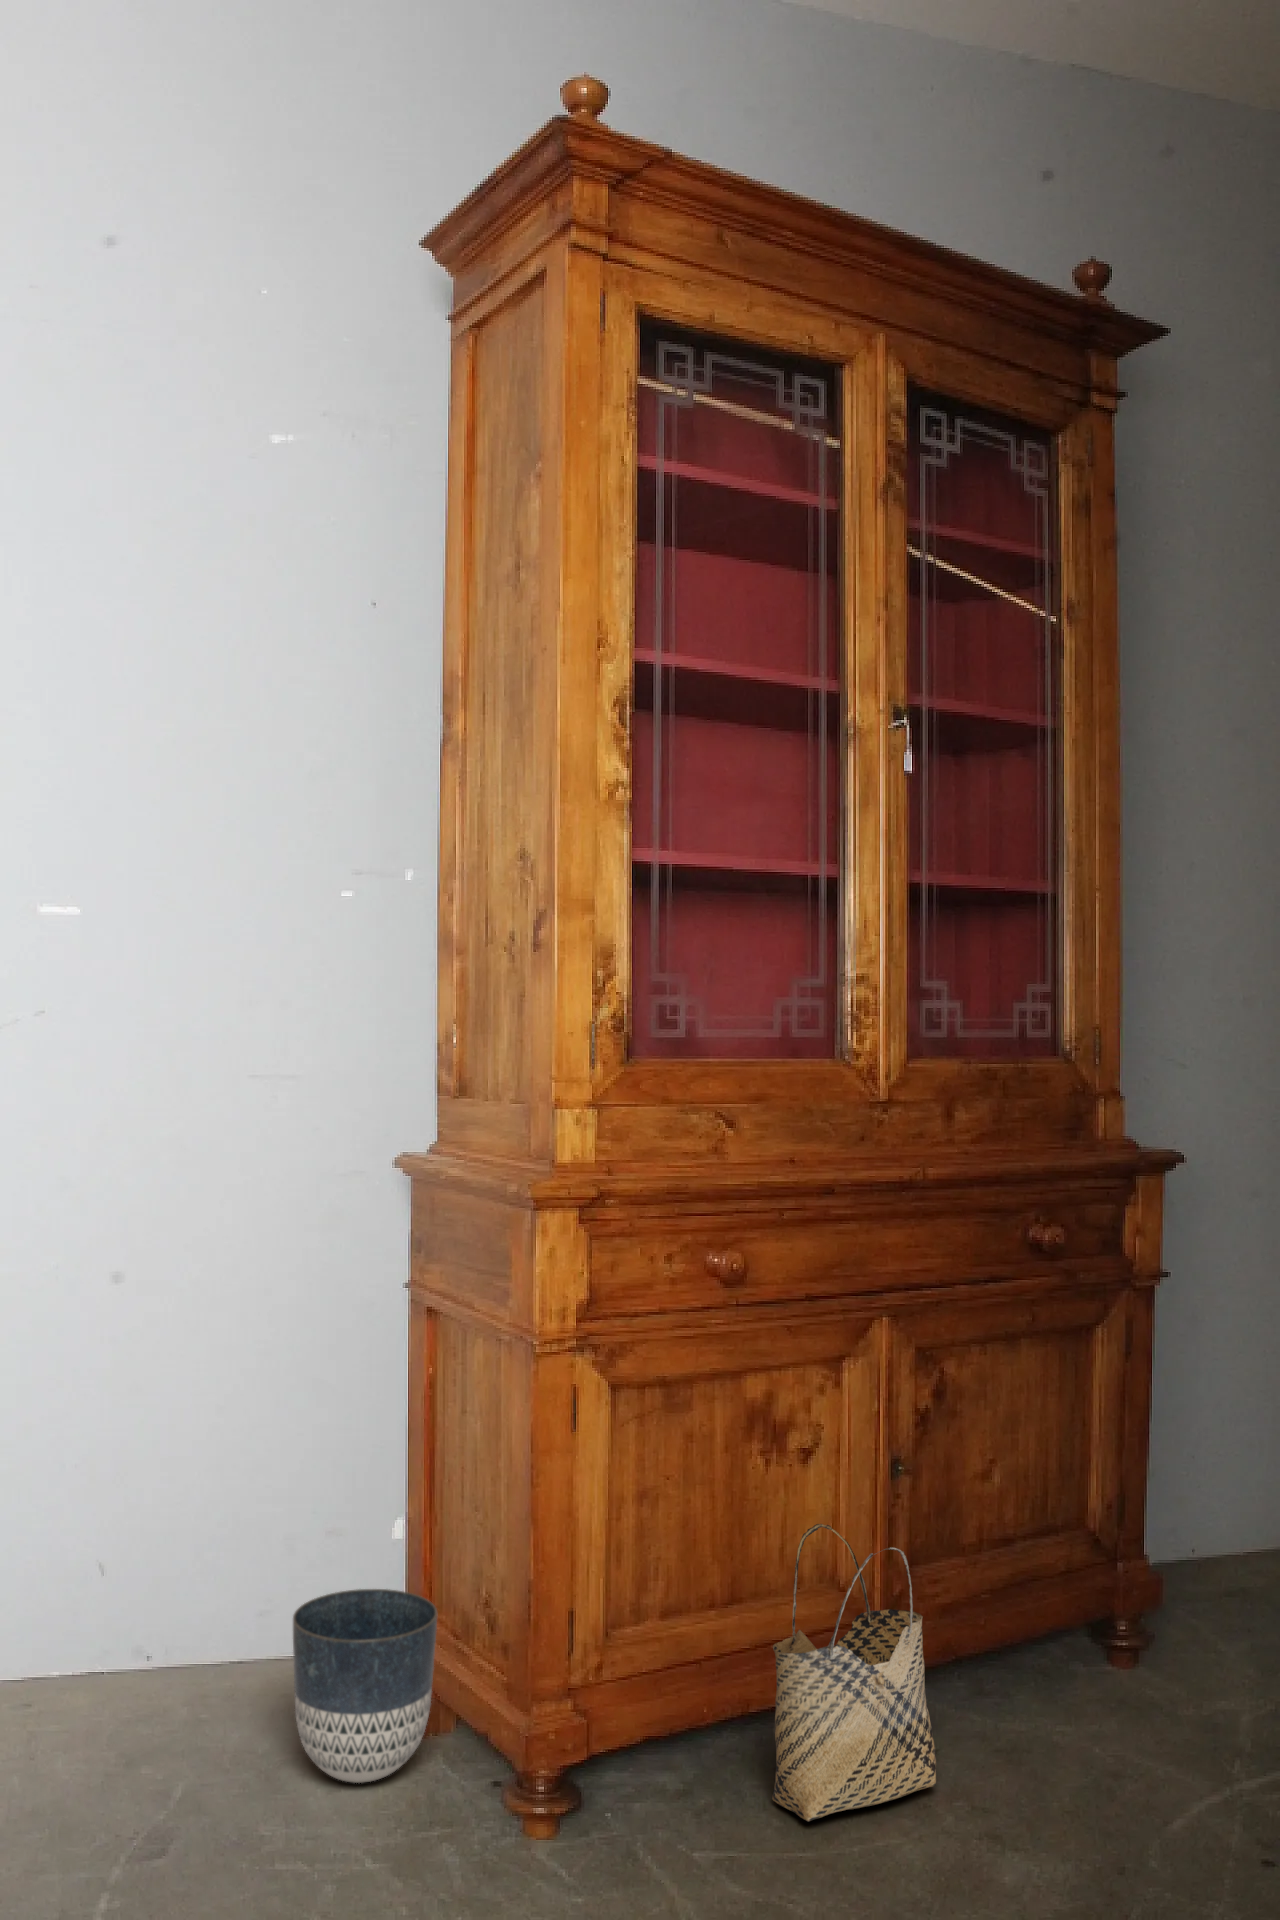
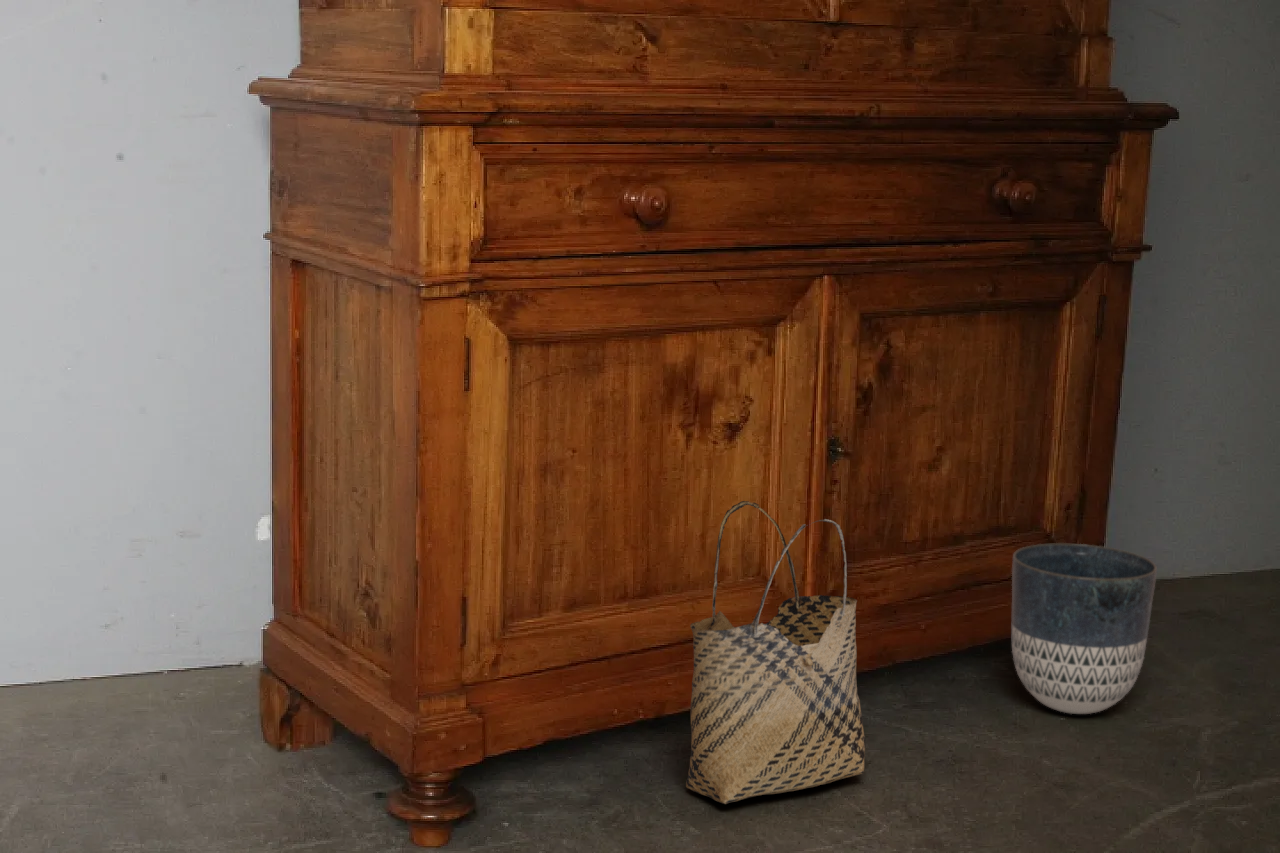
planter: present [293,1589,437,1783] -> present [1012,543,1157,714]

